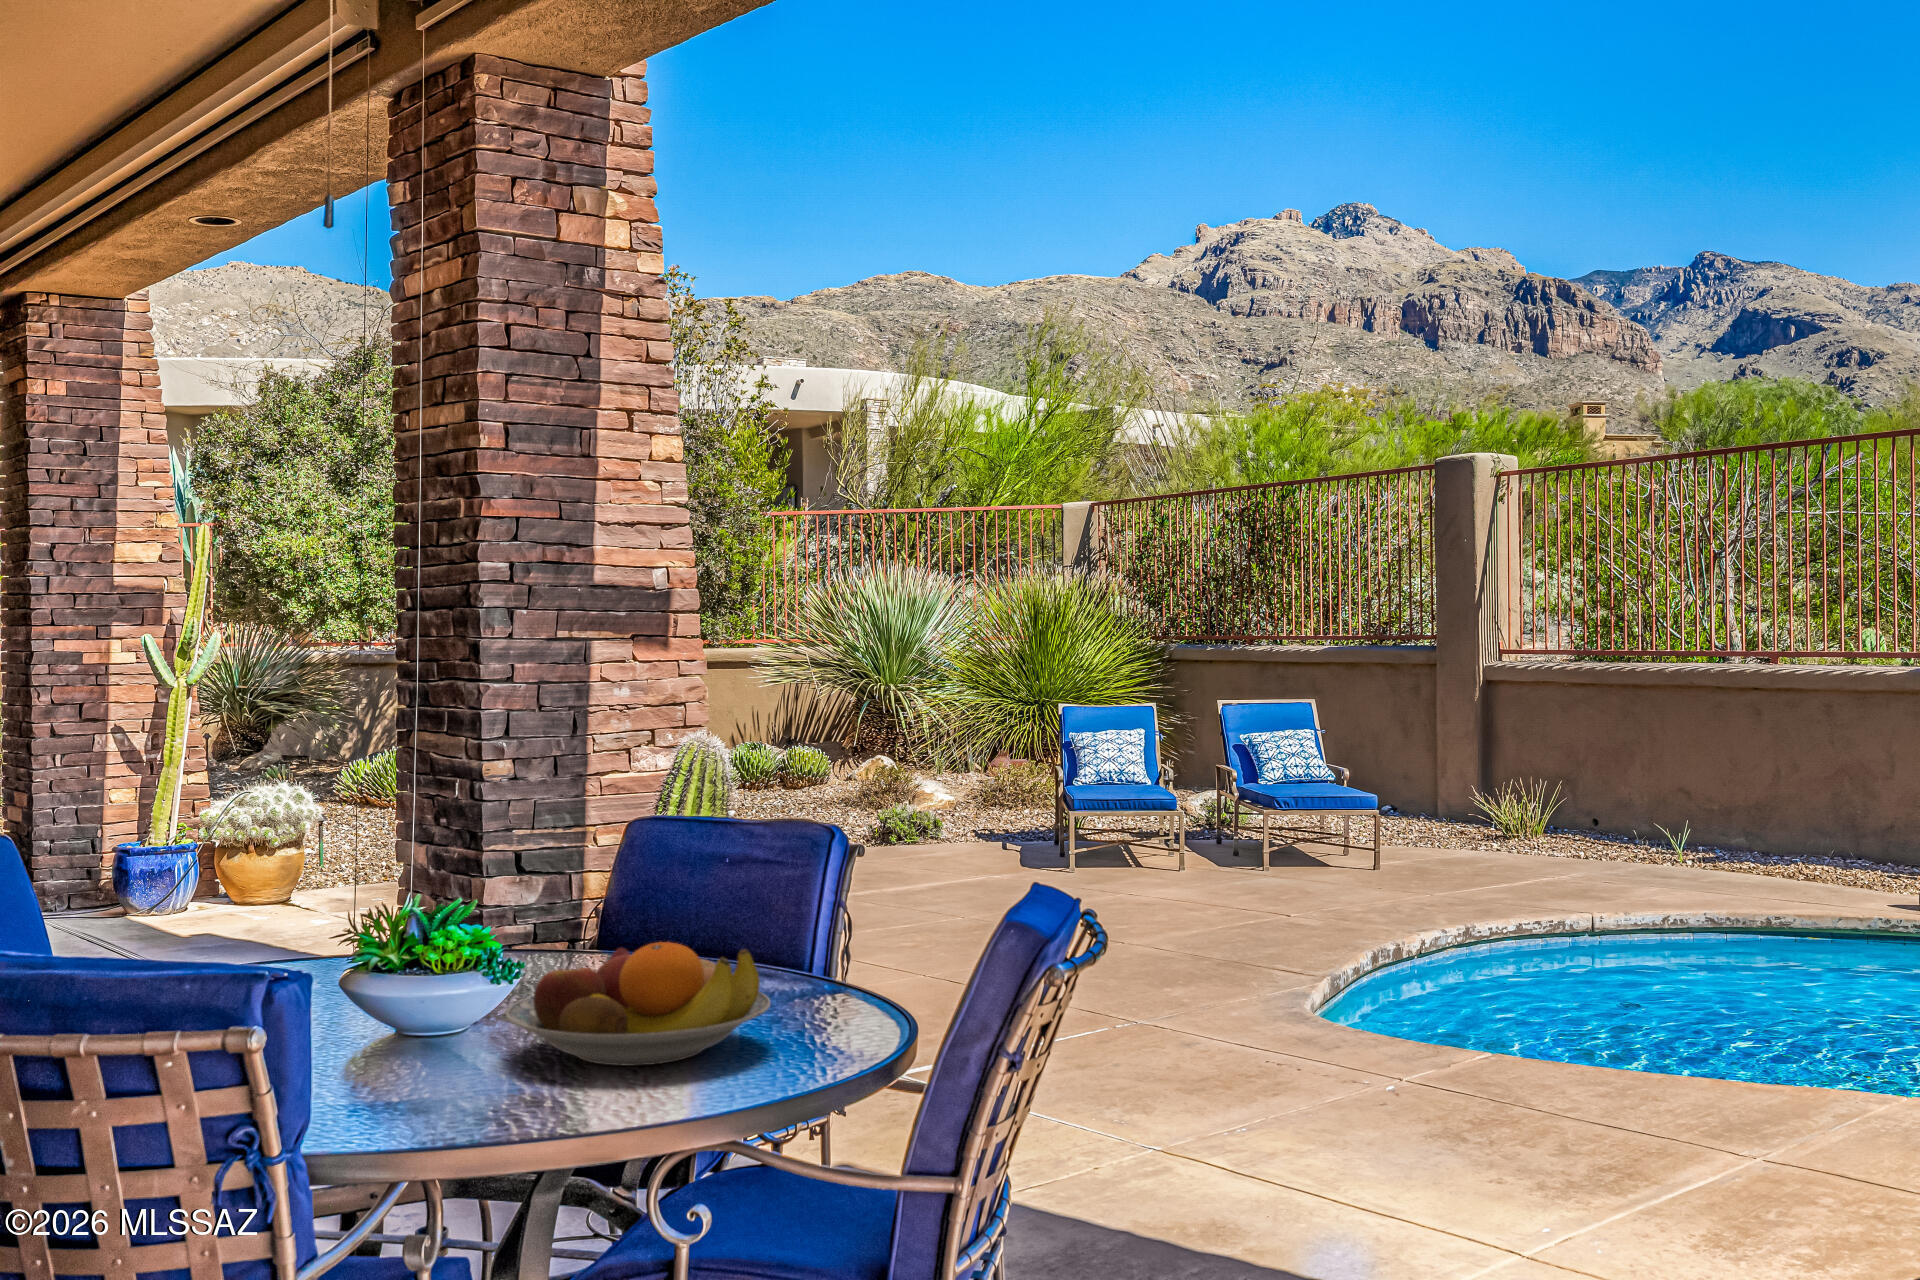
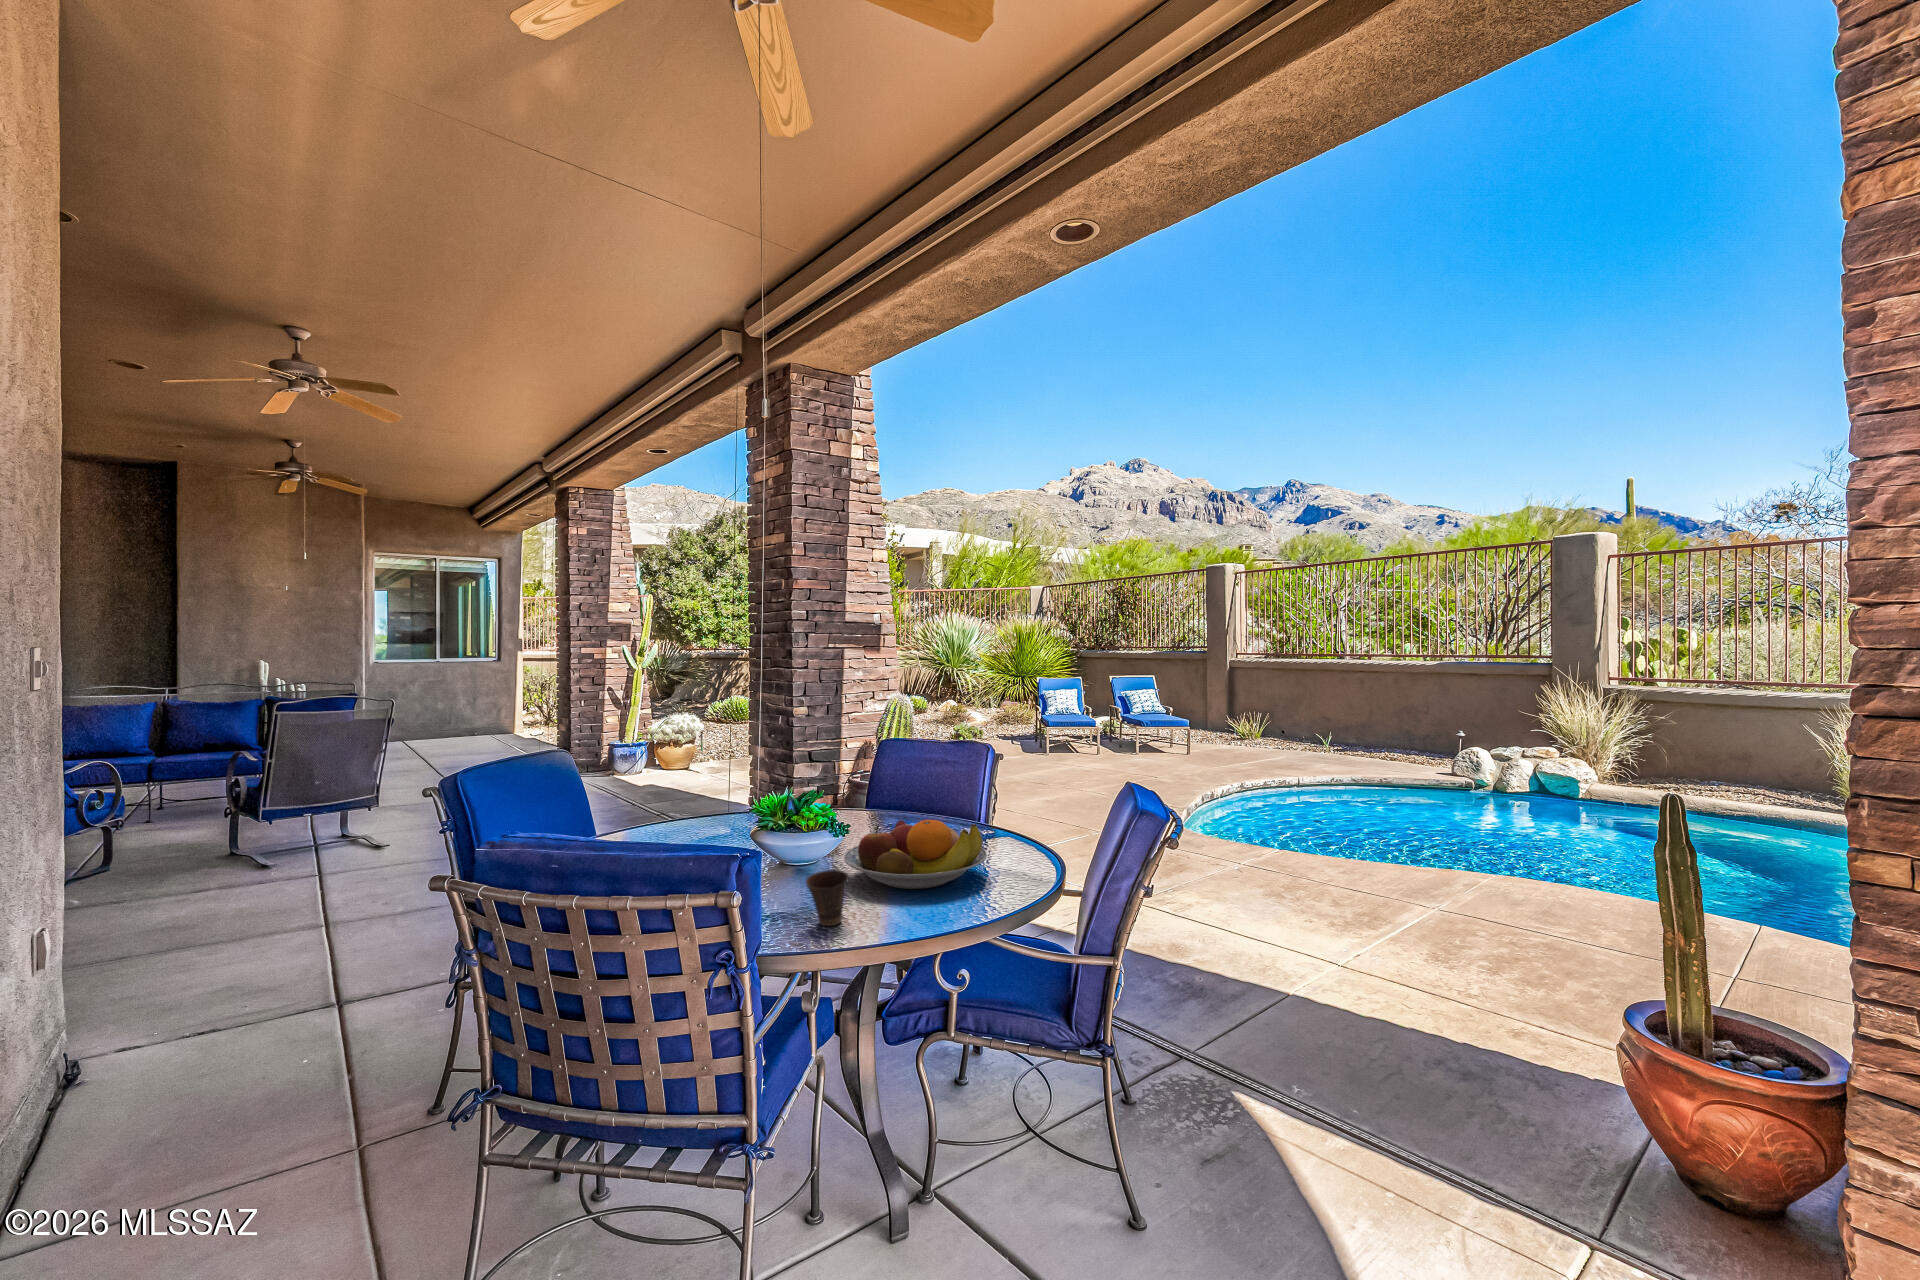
cup: none [415,1021,494,1118] -> present [806,870,849,926]

